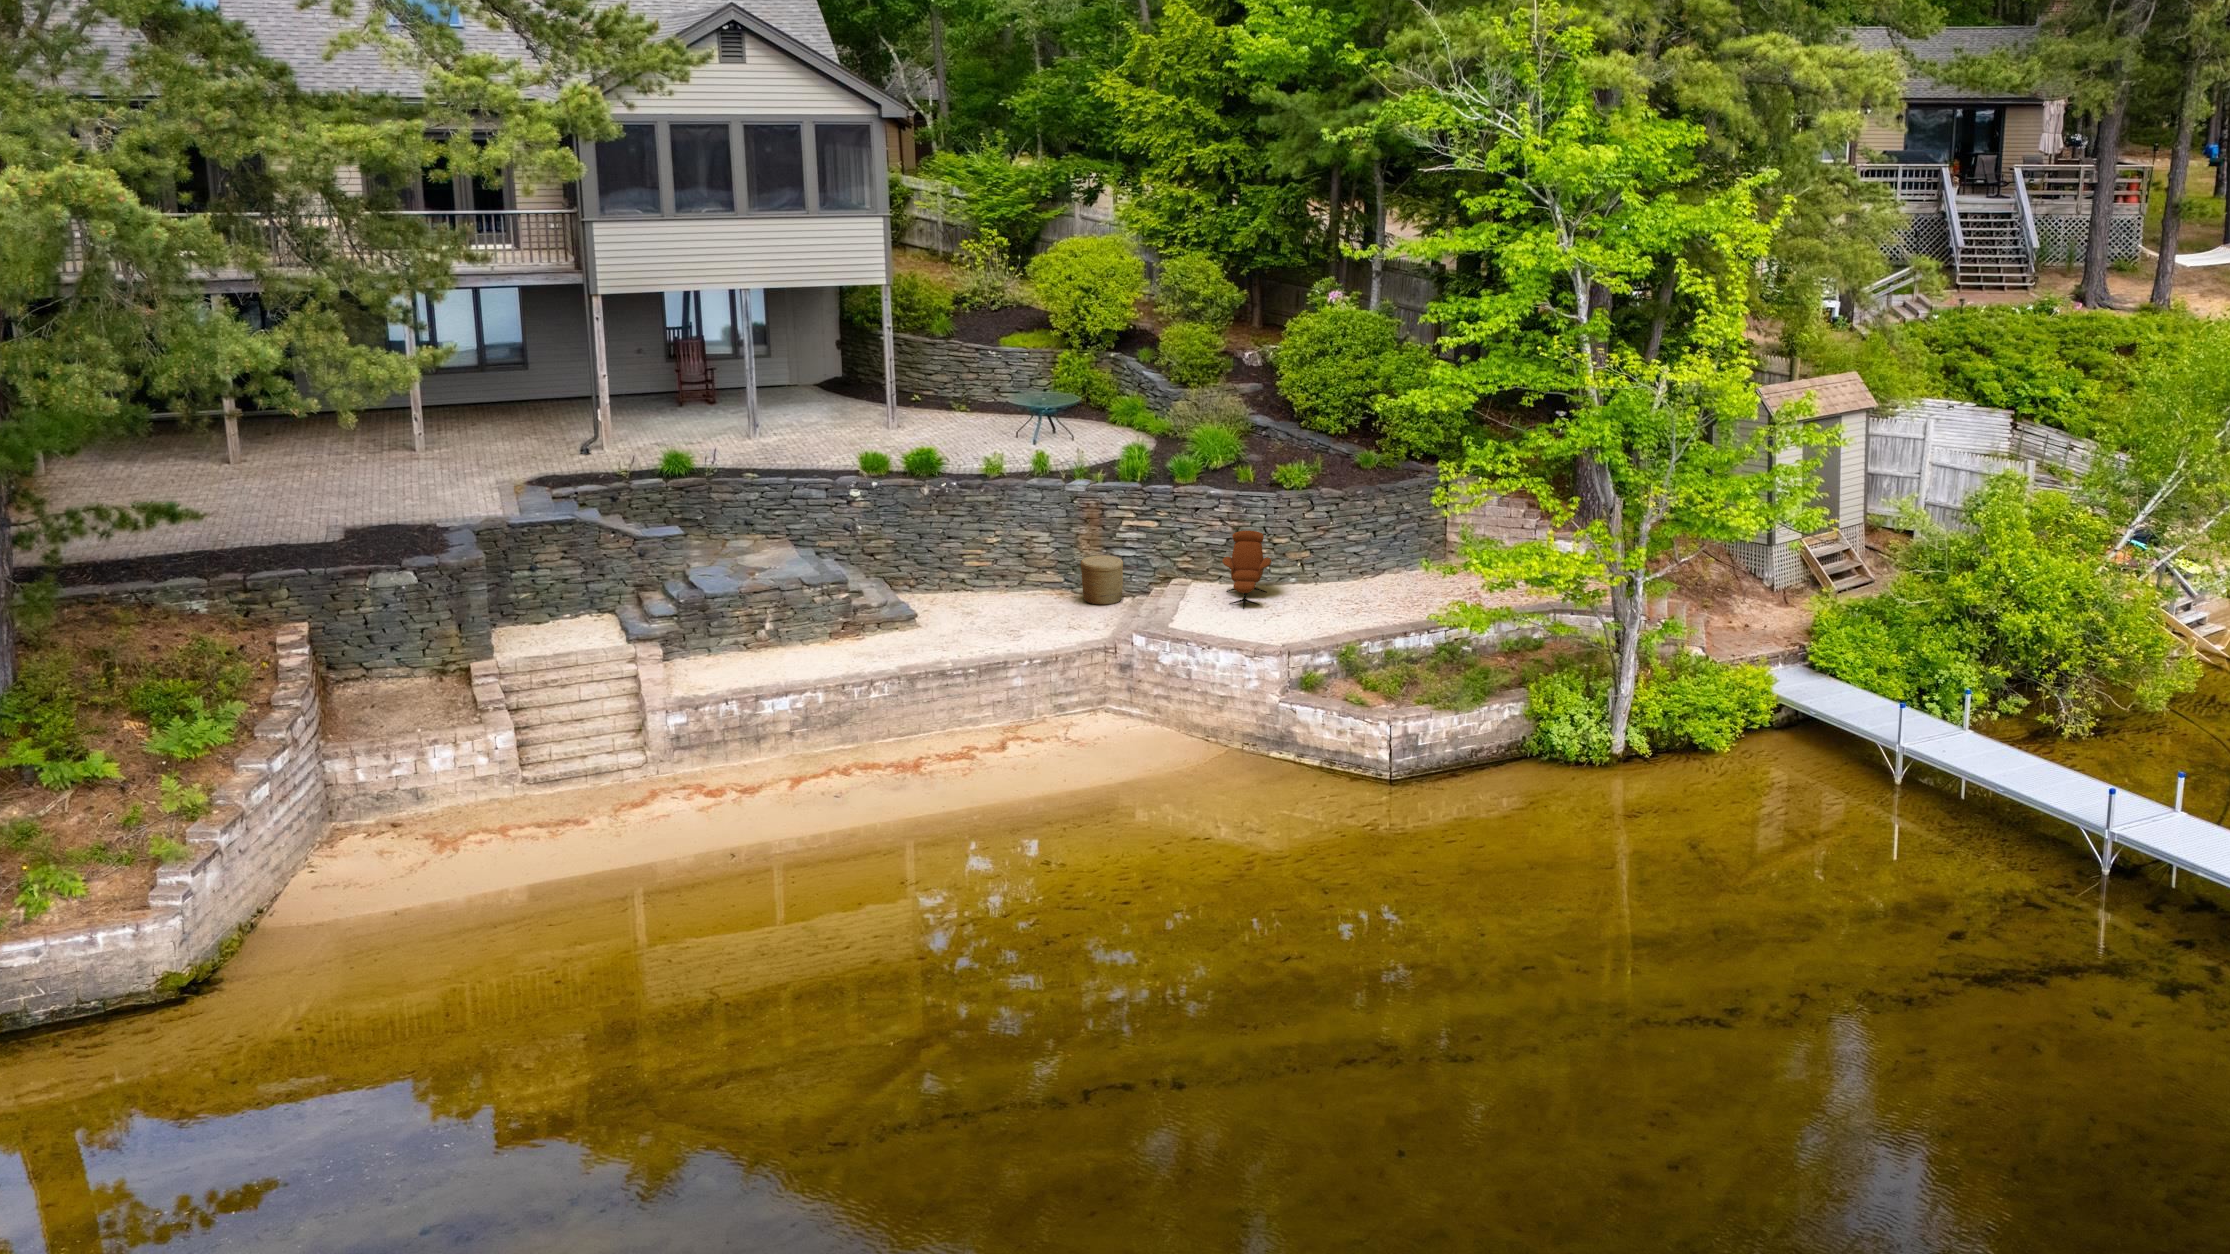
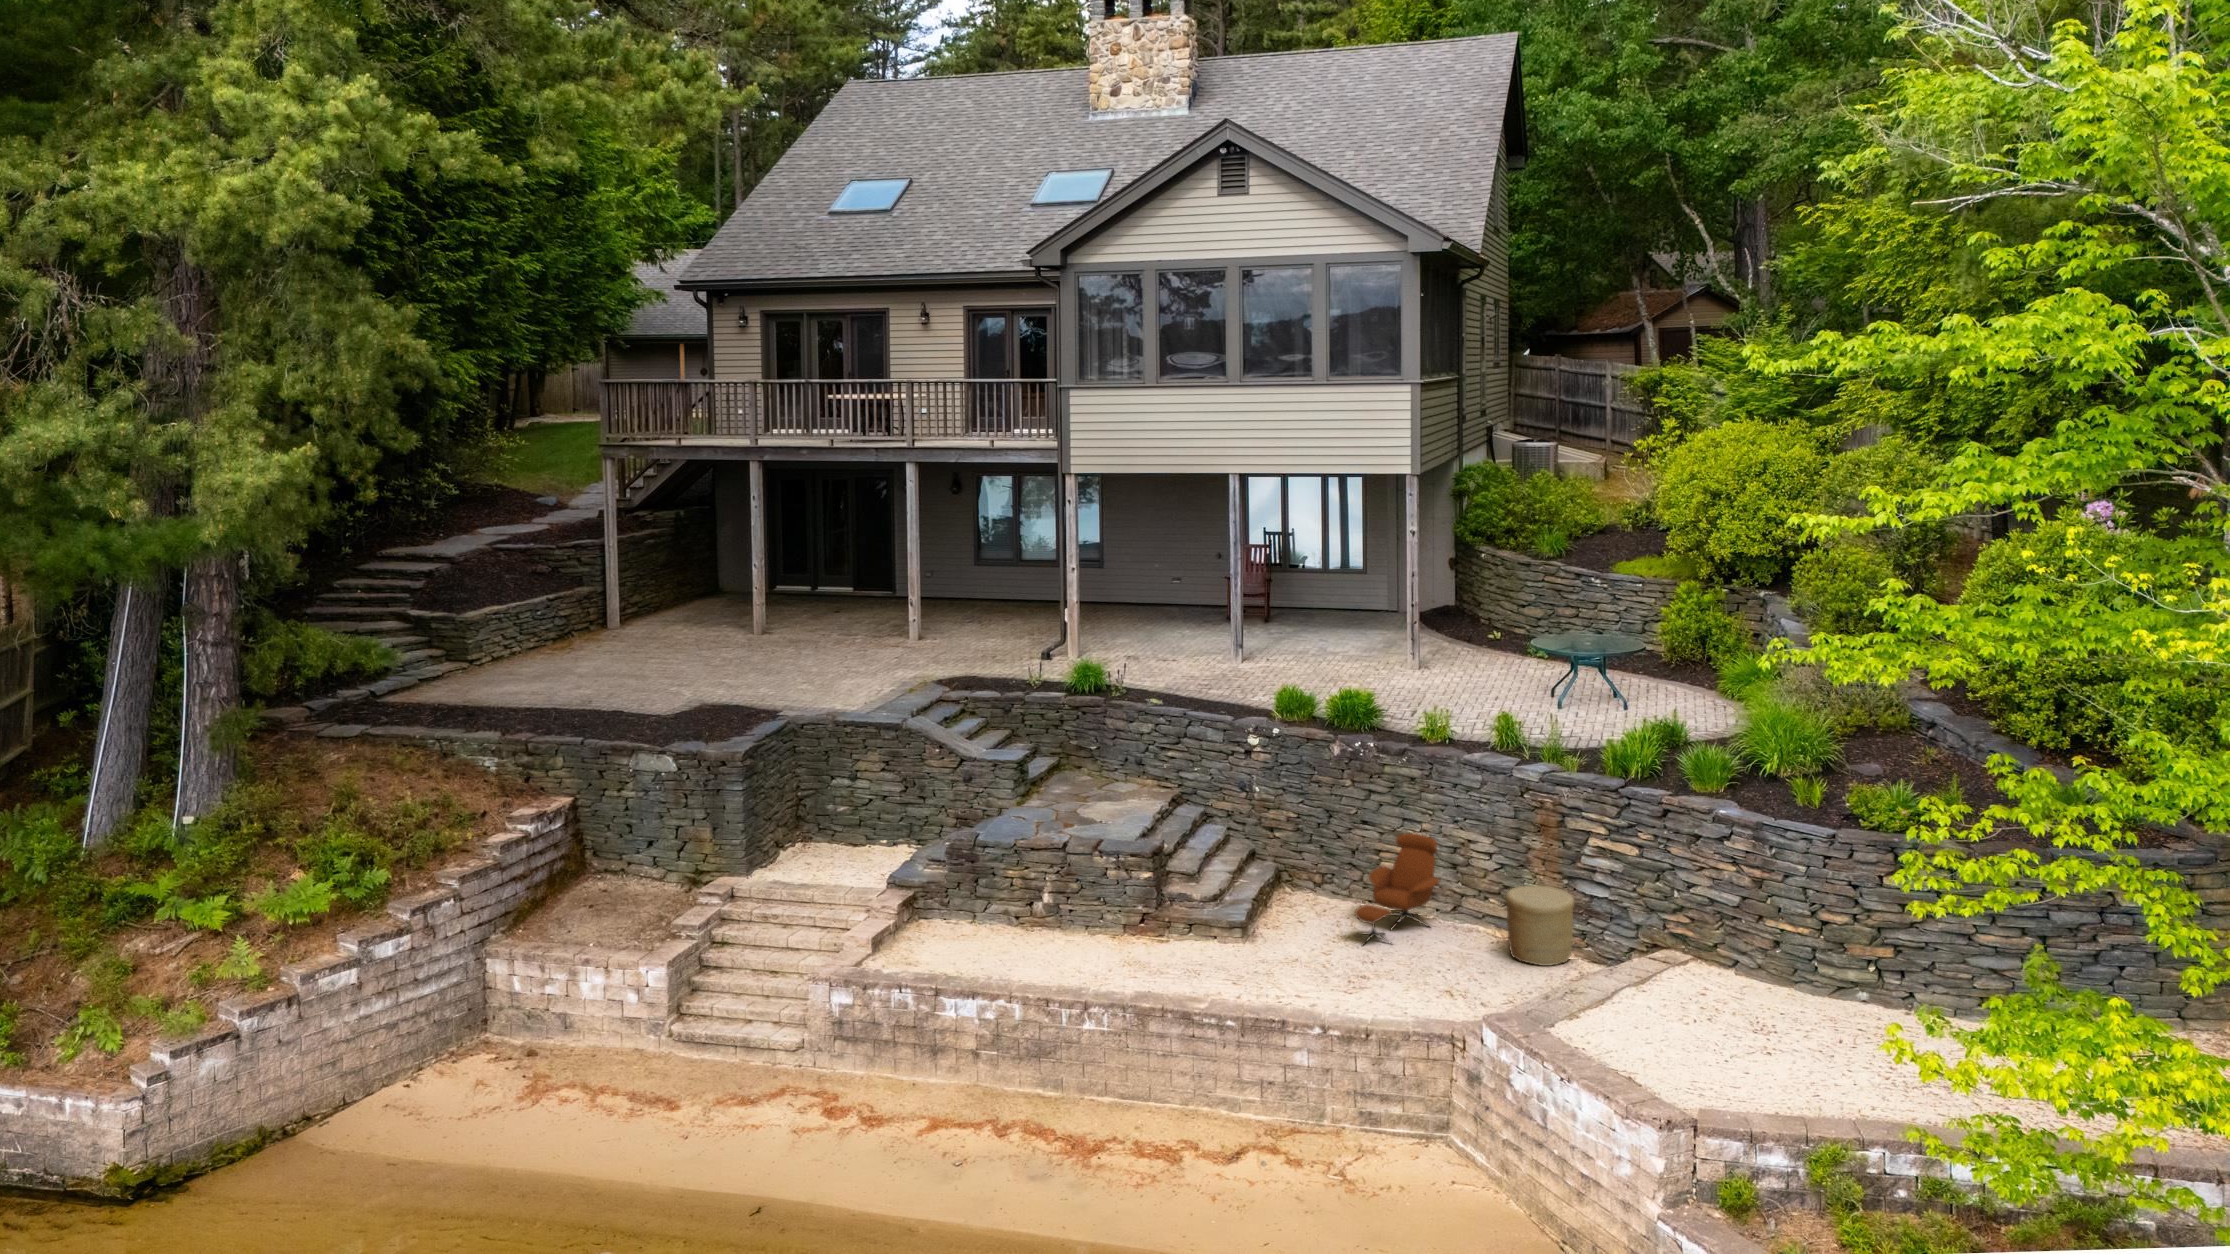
lounge chair: present [1223,531,1271,609] -> present [1355,833,1439,944]

